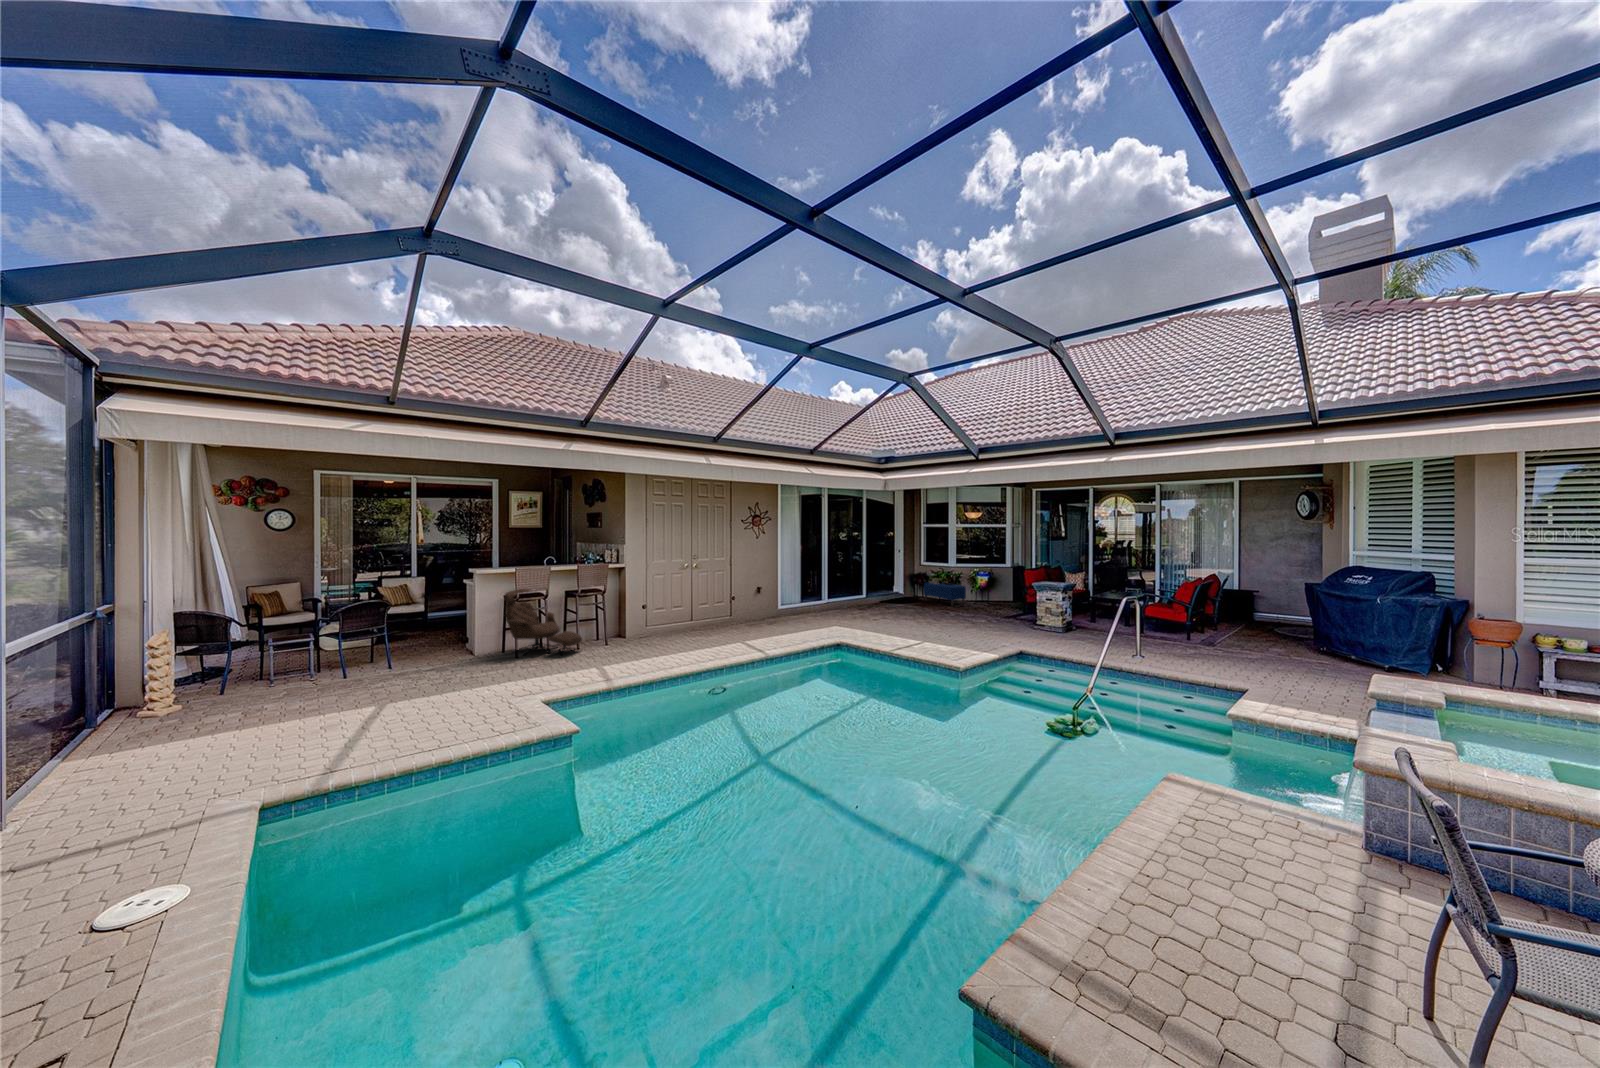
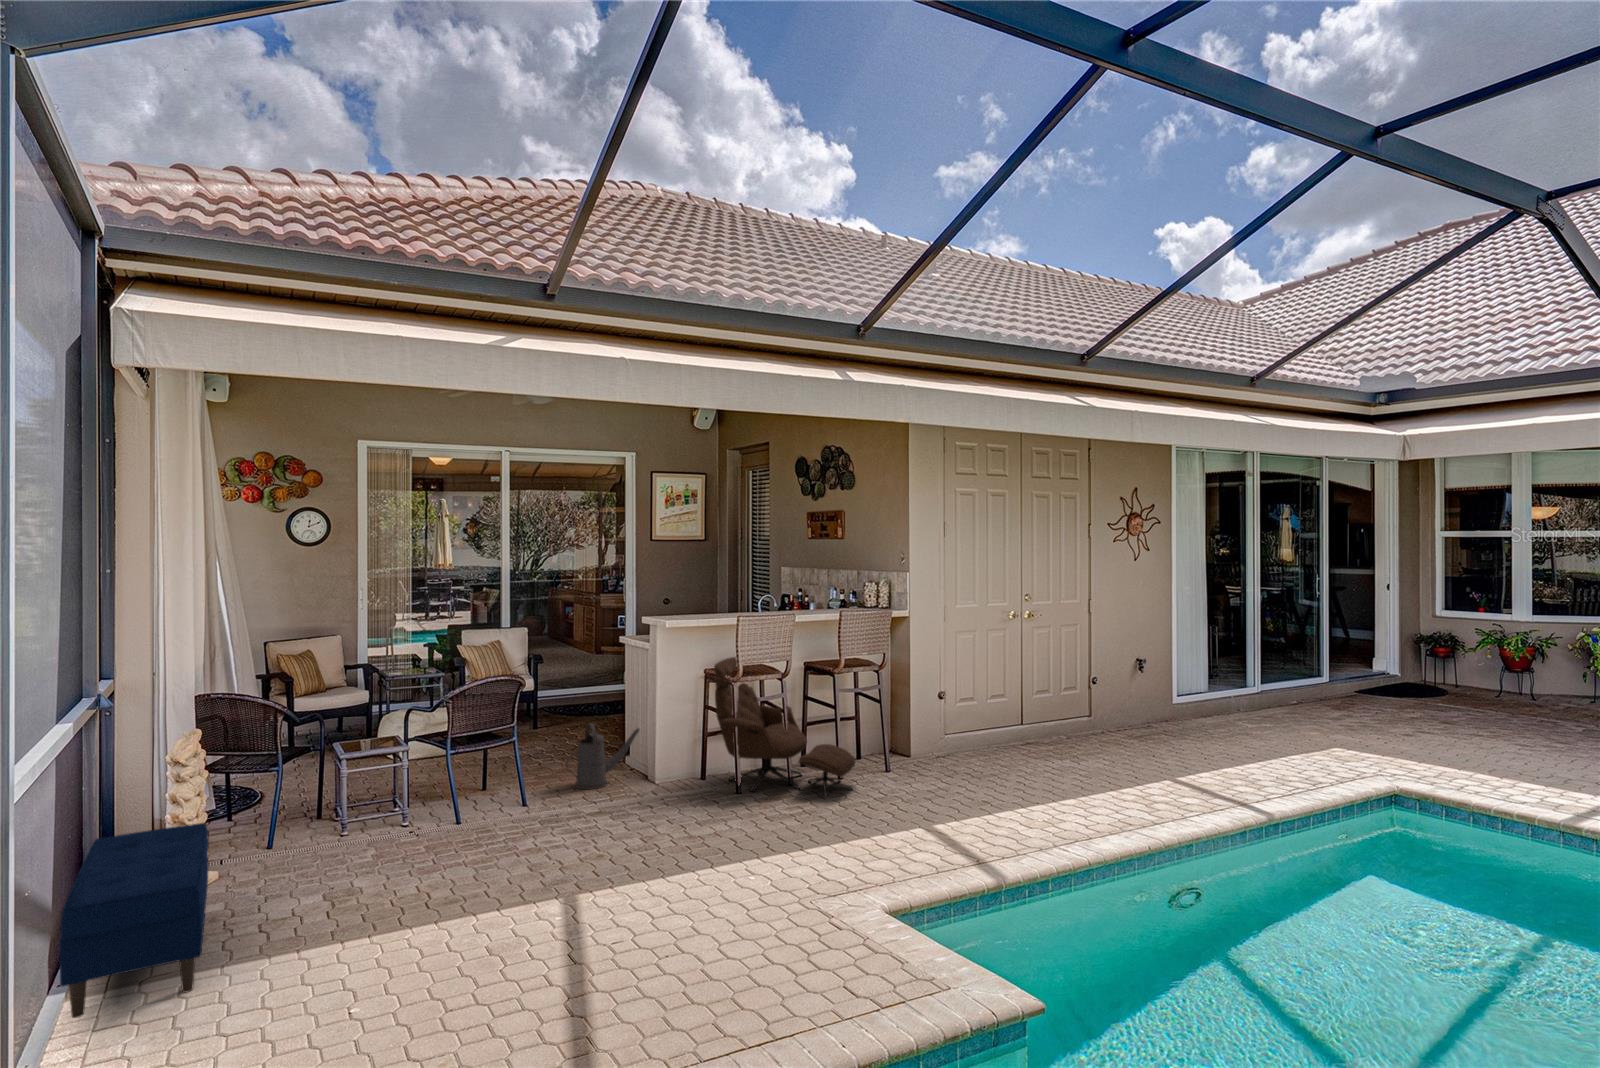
bench: present [924,583,966,605] -> present [60,823,209,1018]
watering can: none [421,625,467,659] -> present [566,724,639,789]

